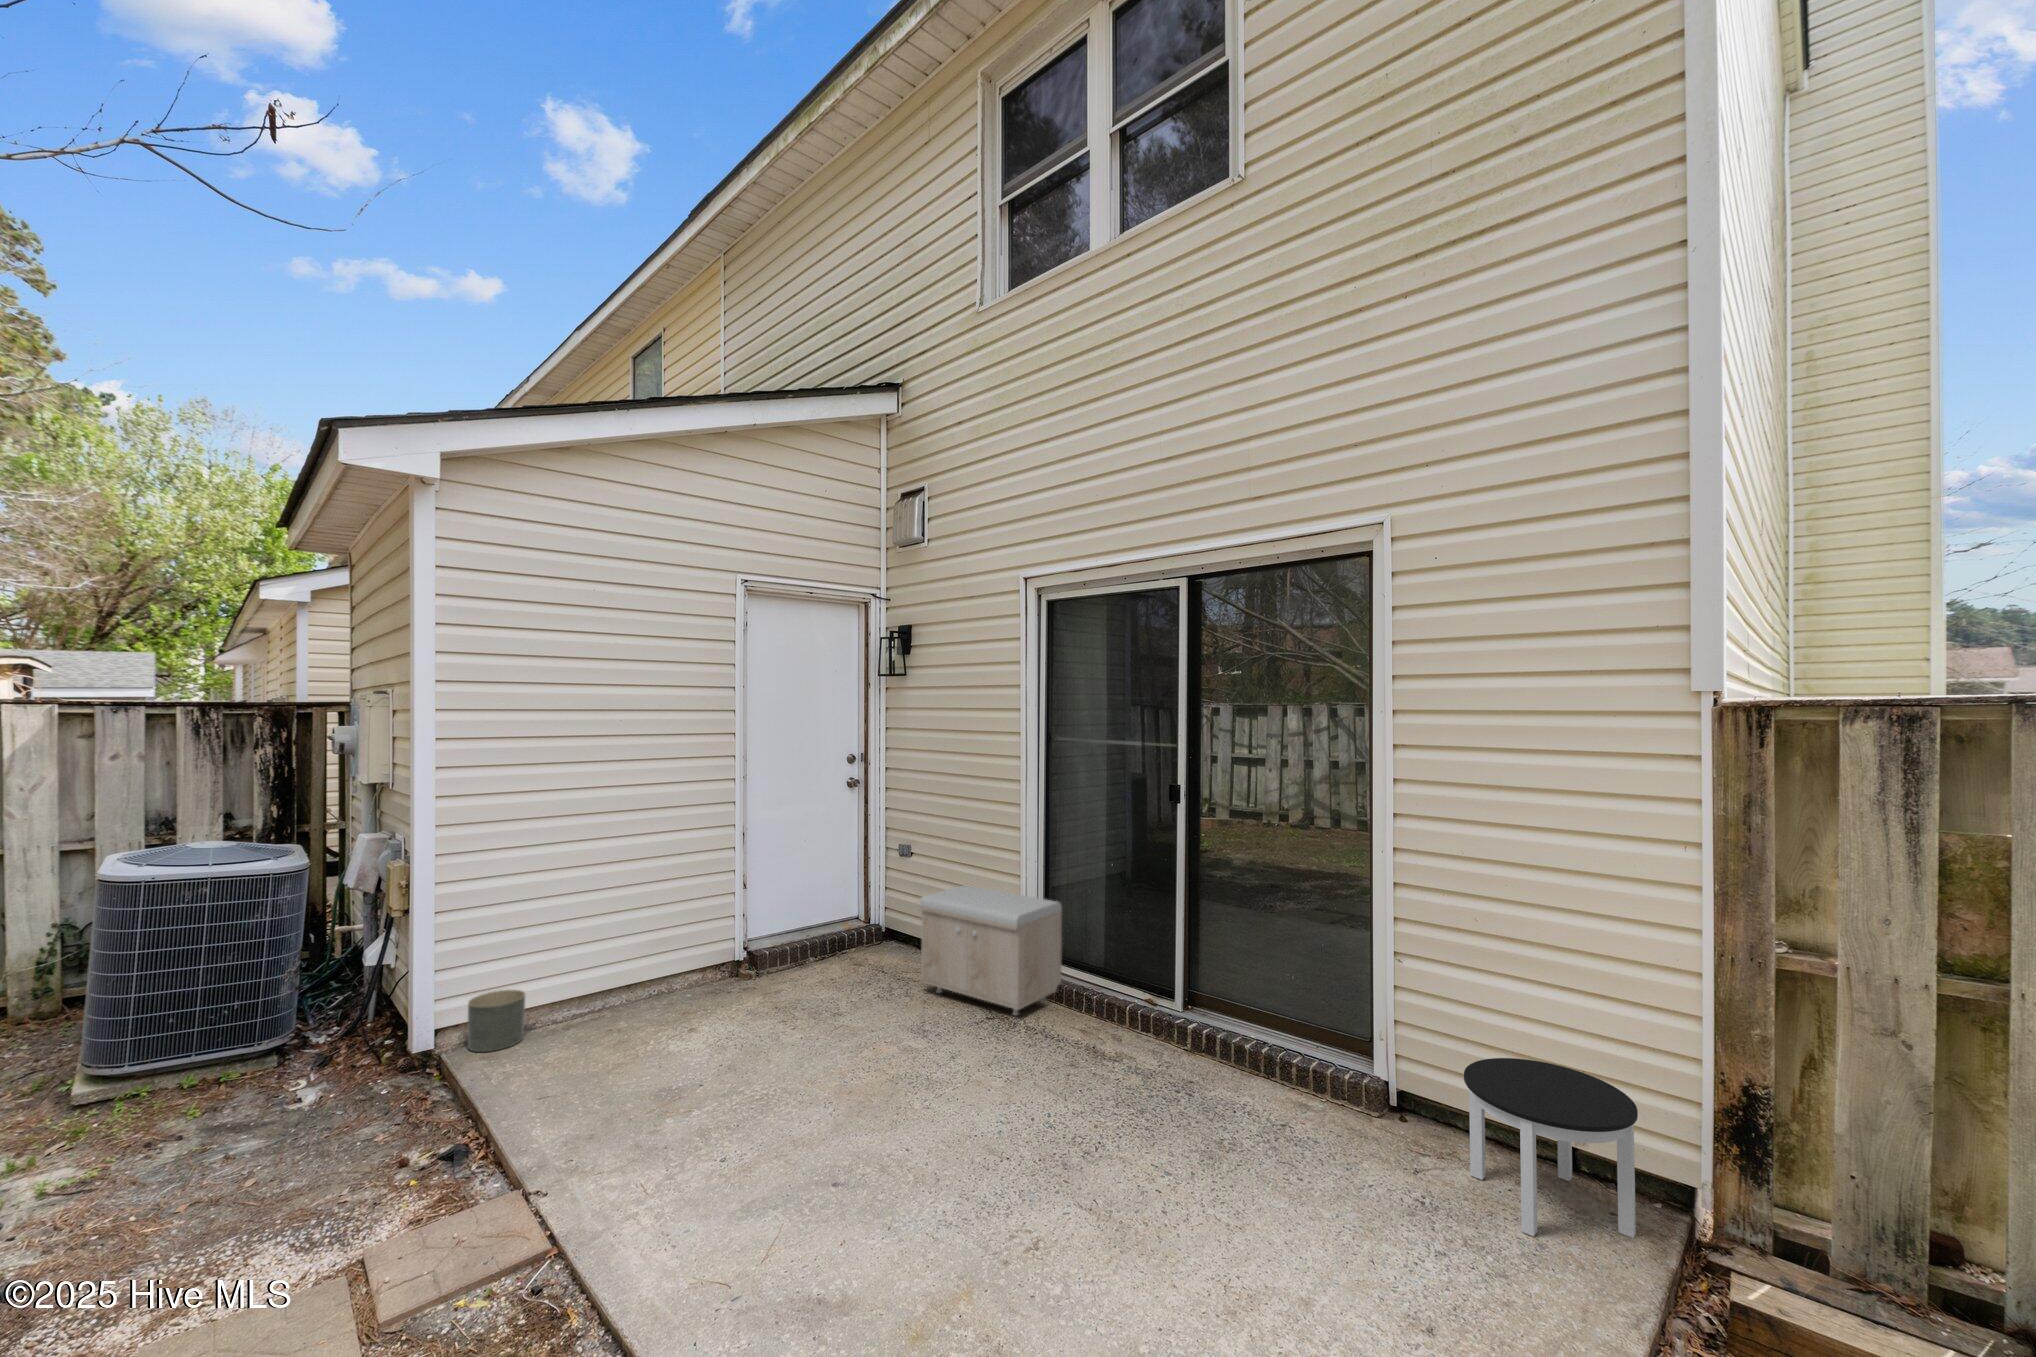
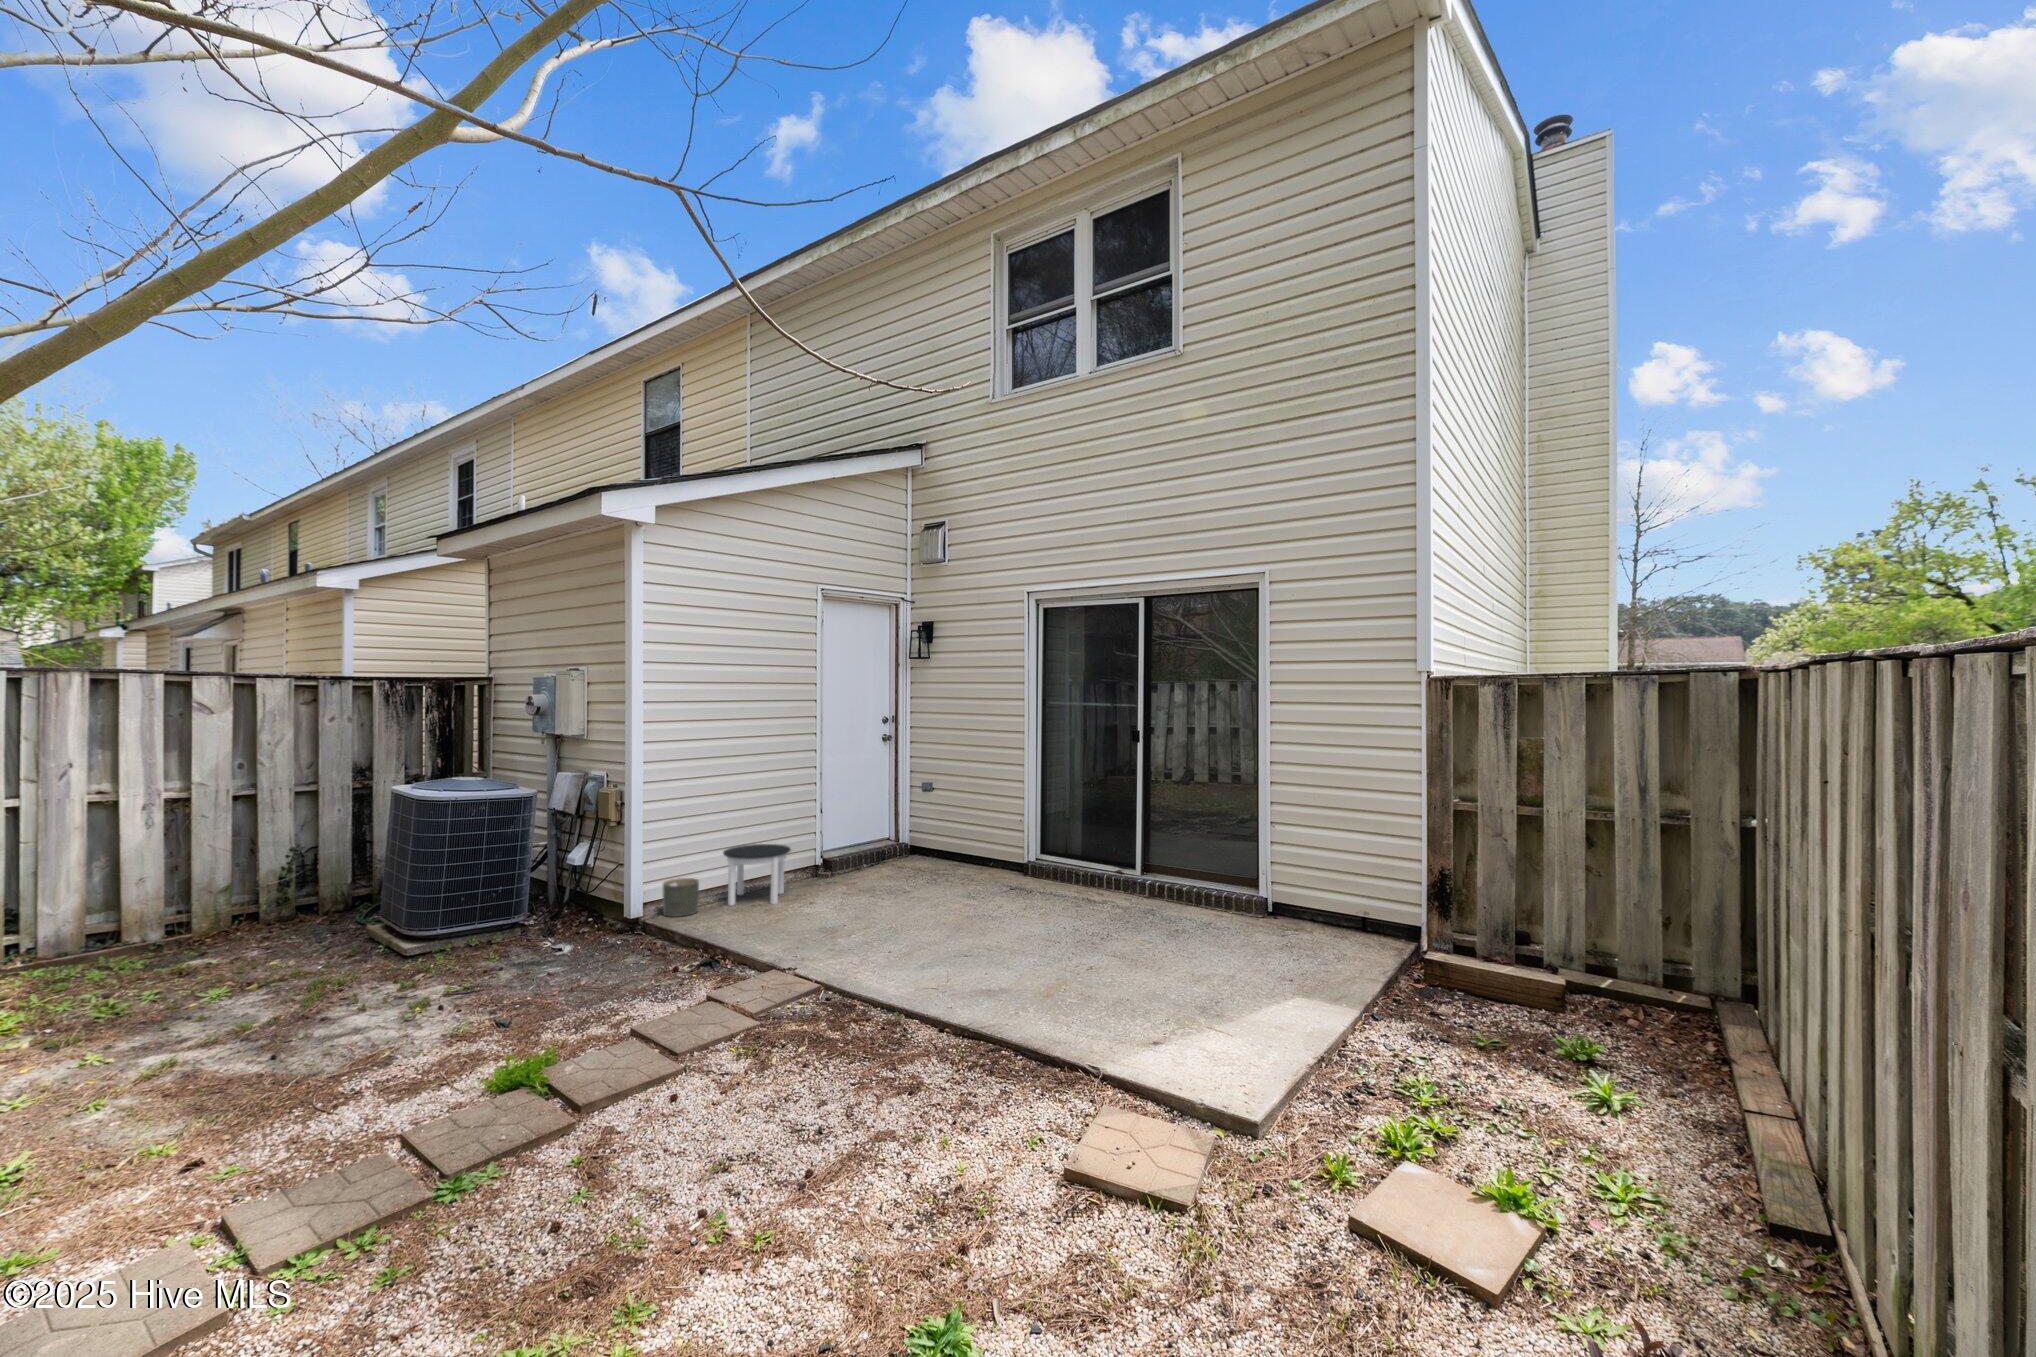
storage bench: present [919,885,1062,1016] -> none [956,808,1054,888]
round table: present [1464,1058,1638,1238] -> present [723,844,791,906]

